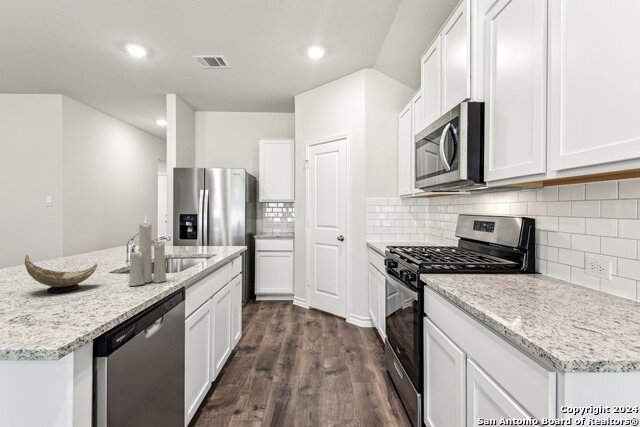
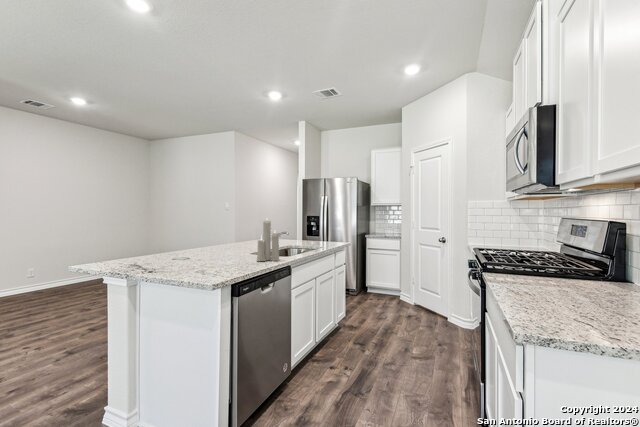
decorative bowl: present [25,255,97,292] -> none [205,238,240,261]

